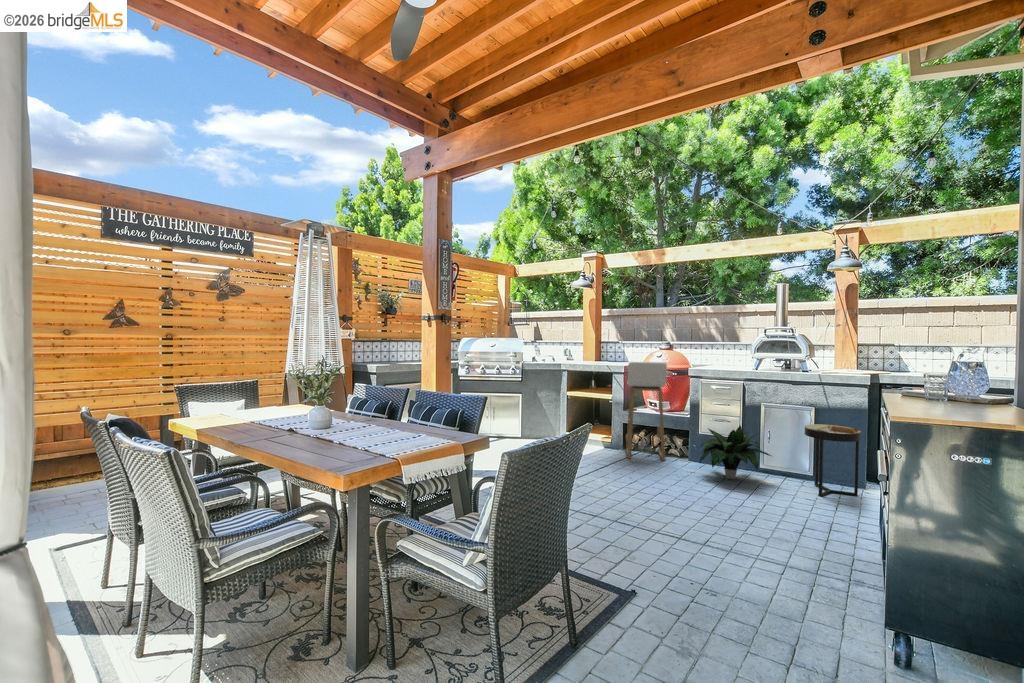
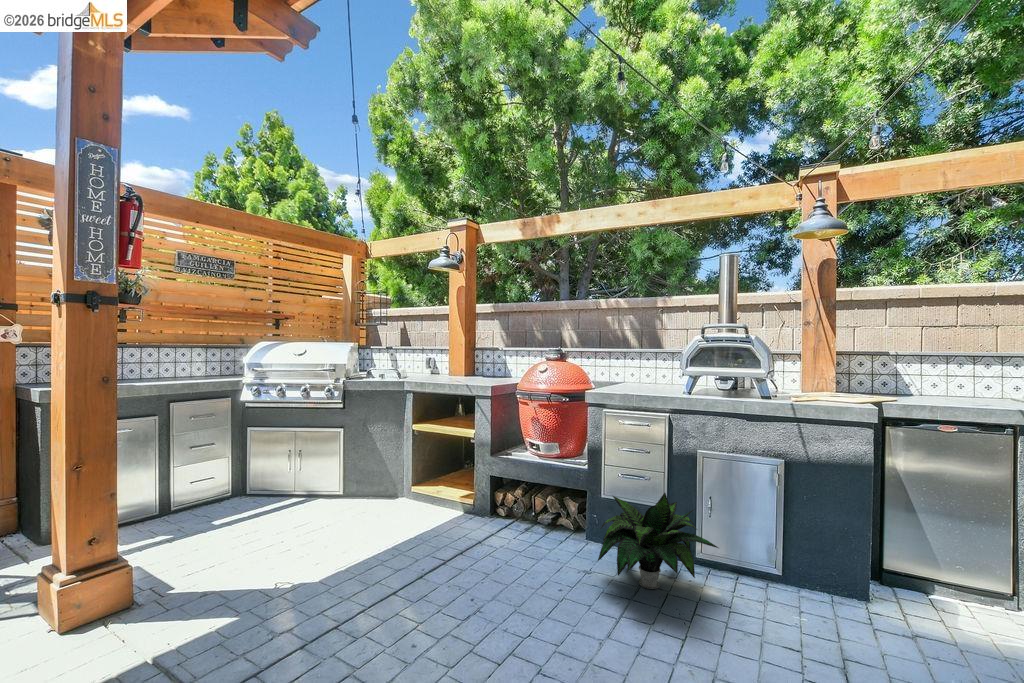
bar stool: present [626,362,667,461] -> none [490,382,552,541]
side table: present [805,424,861,497] -> none [772,491,870,632]

